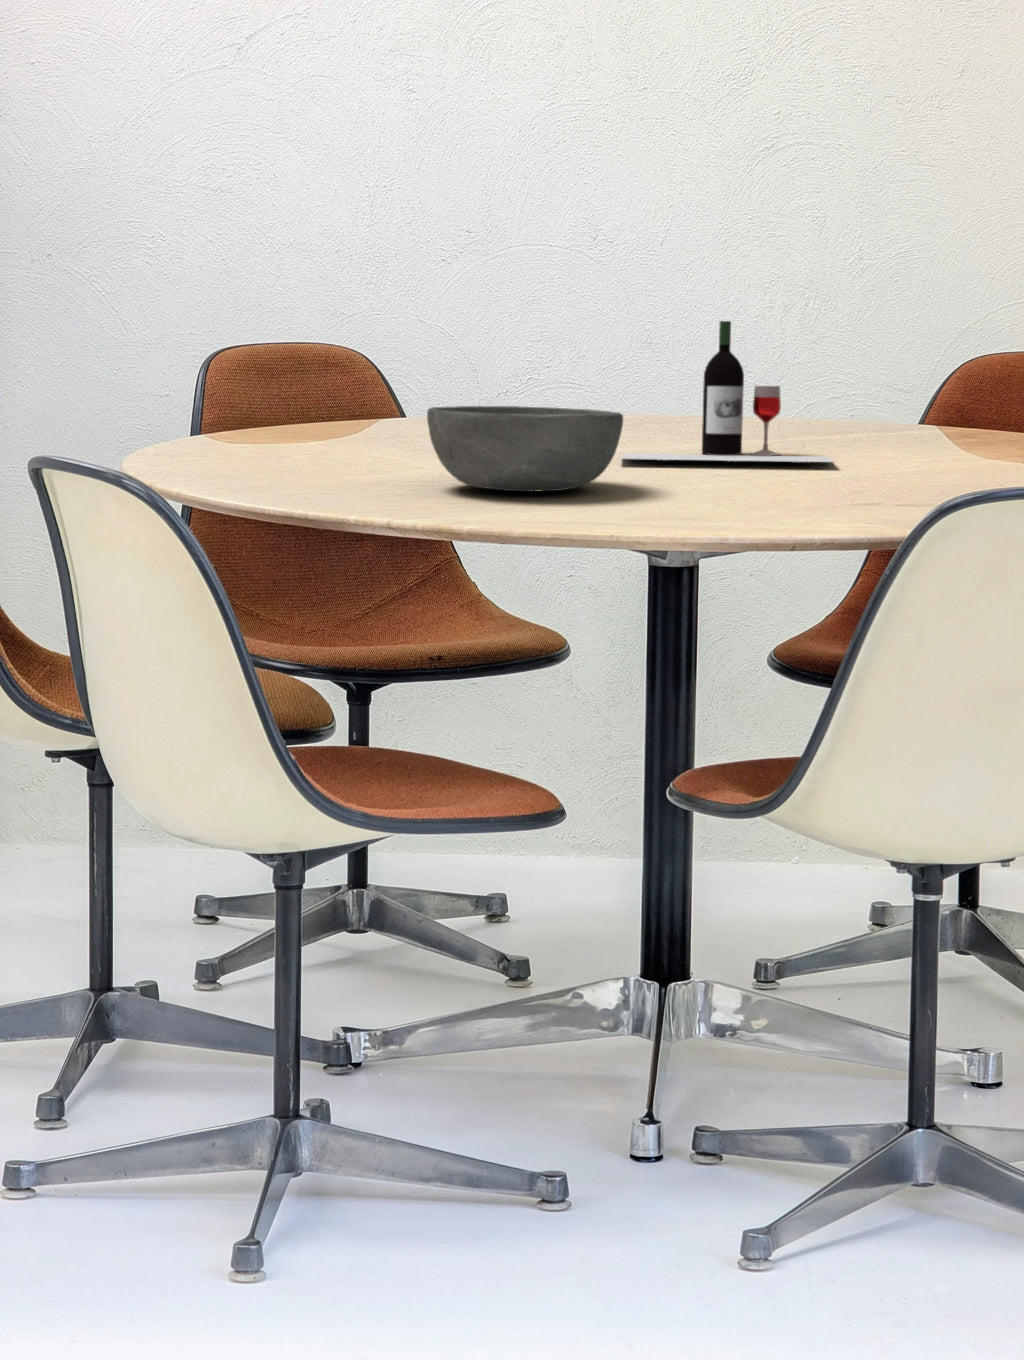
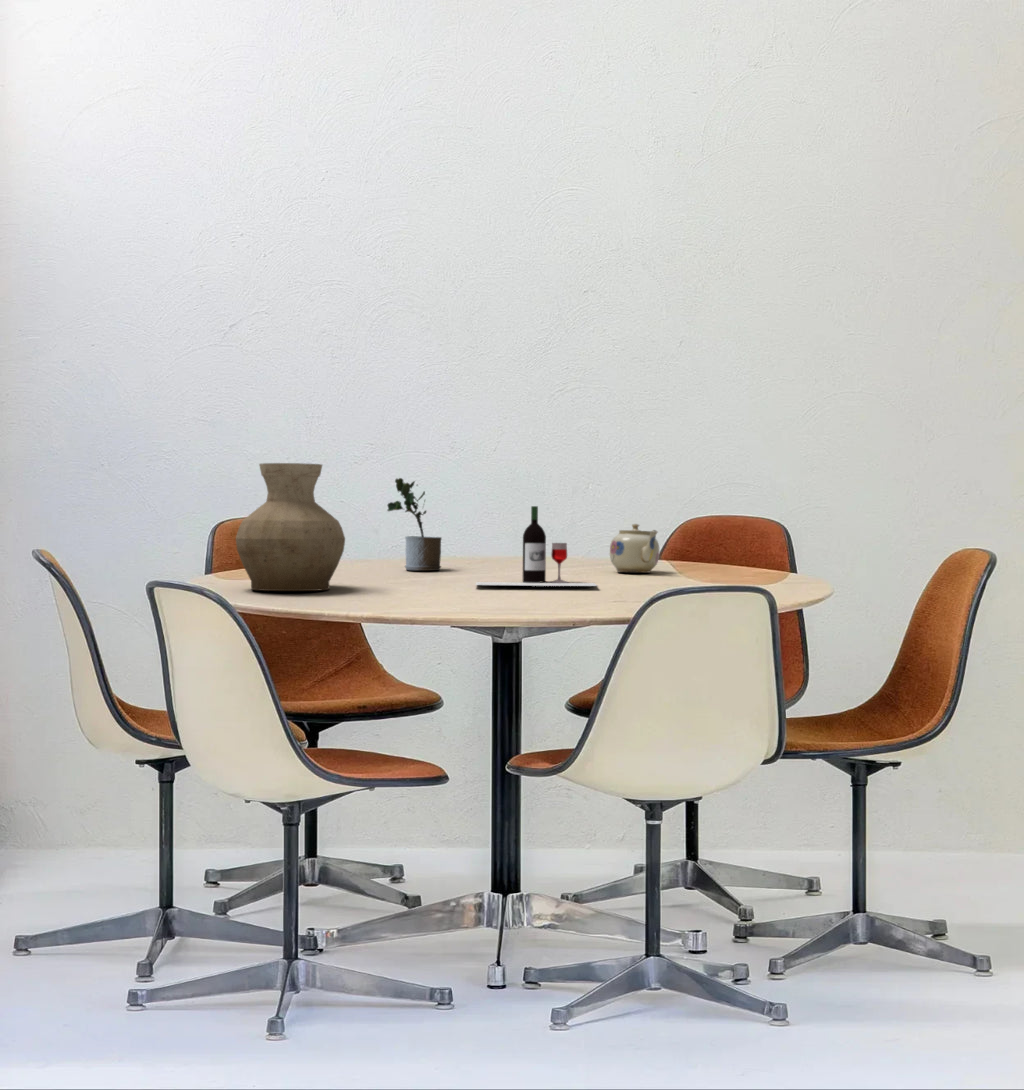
vase: none [201,238,392,467] -> present [236,463,345,591]
potted plant: none [475,275,566,433] -> present [387,478,441,571]
teapot: none [850,355,936,439] -> present [610,524,659,572]
bowl: present [427,406,623,491] -> none [370,556,478,603]

